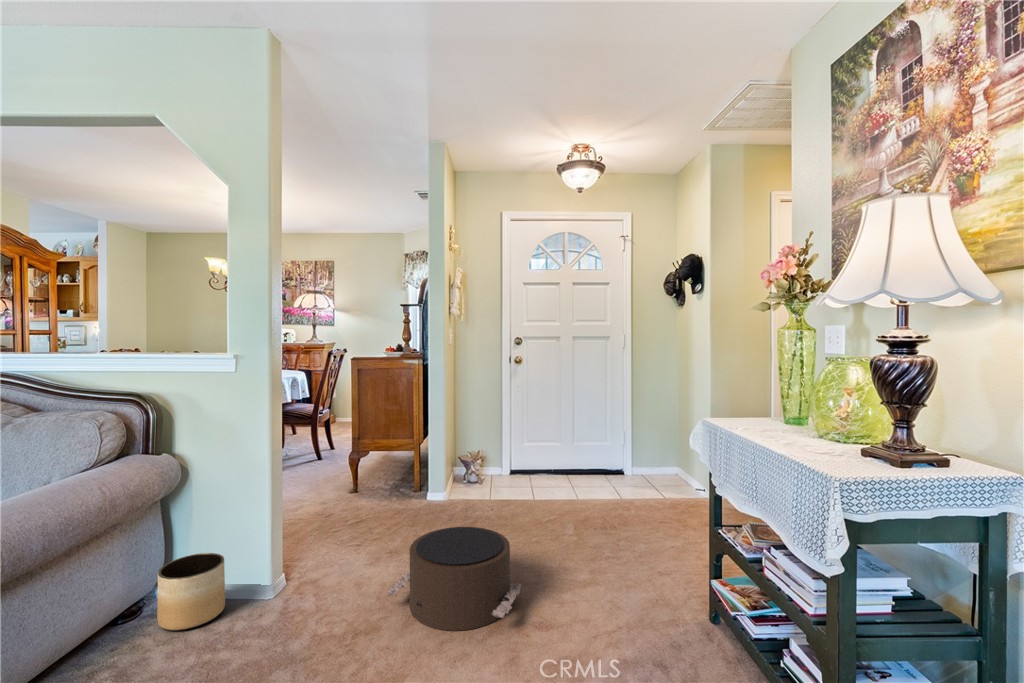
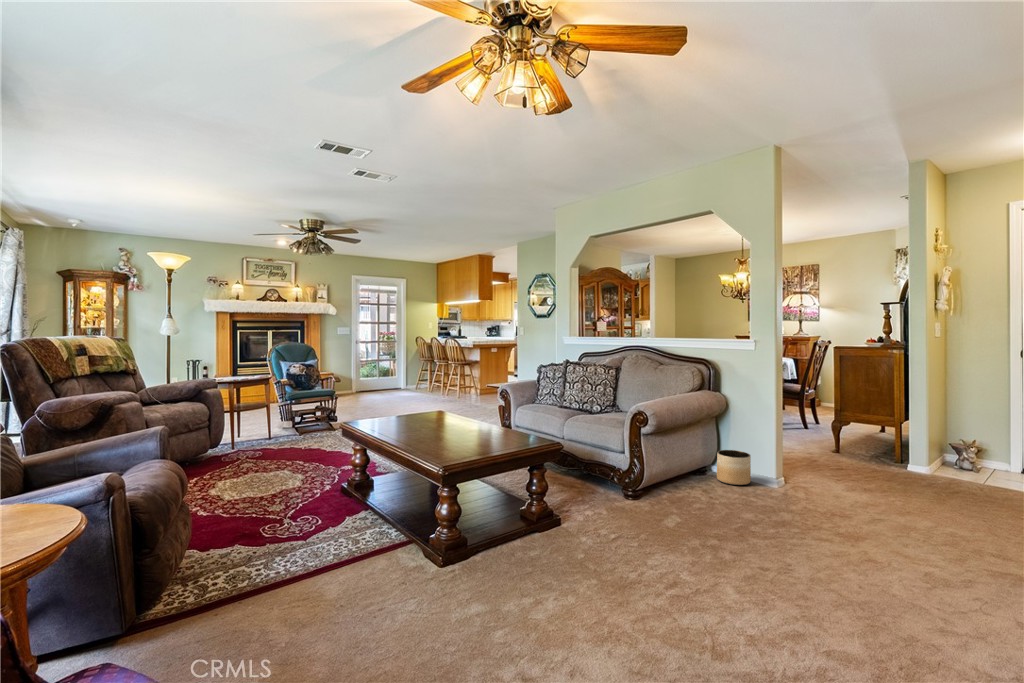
pouf: present [386,527,522,631] -> none [858,473,988,541]

